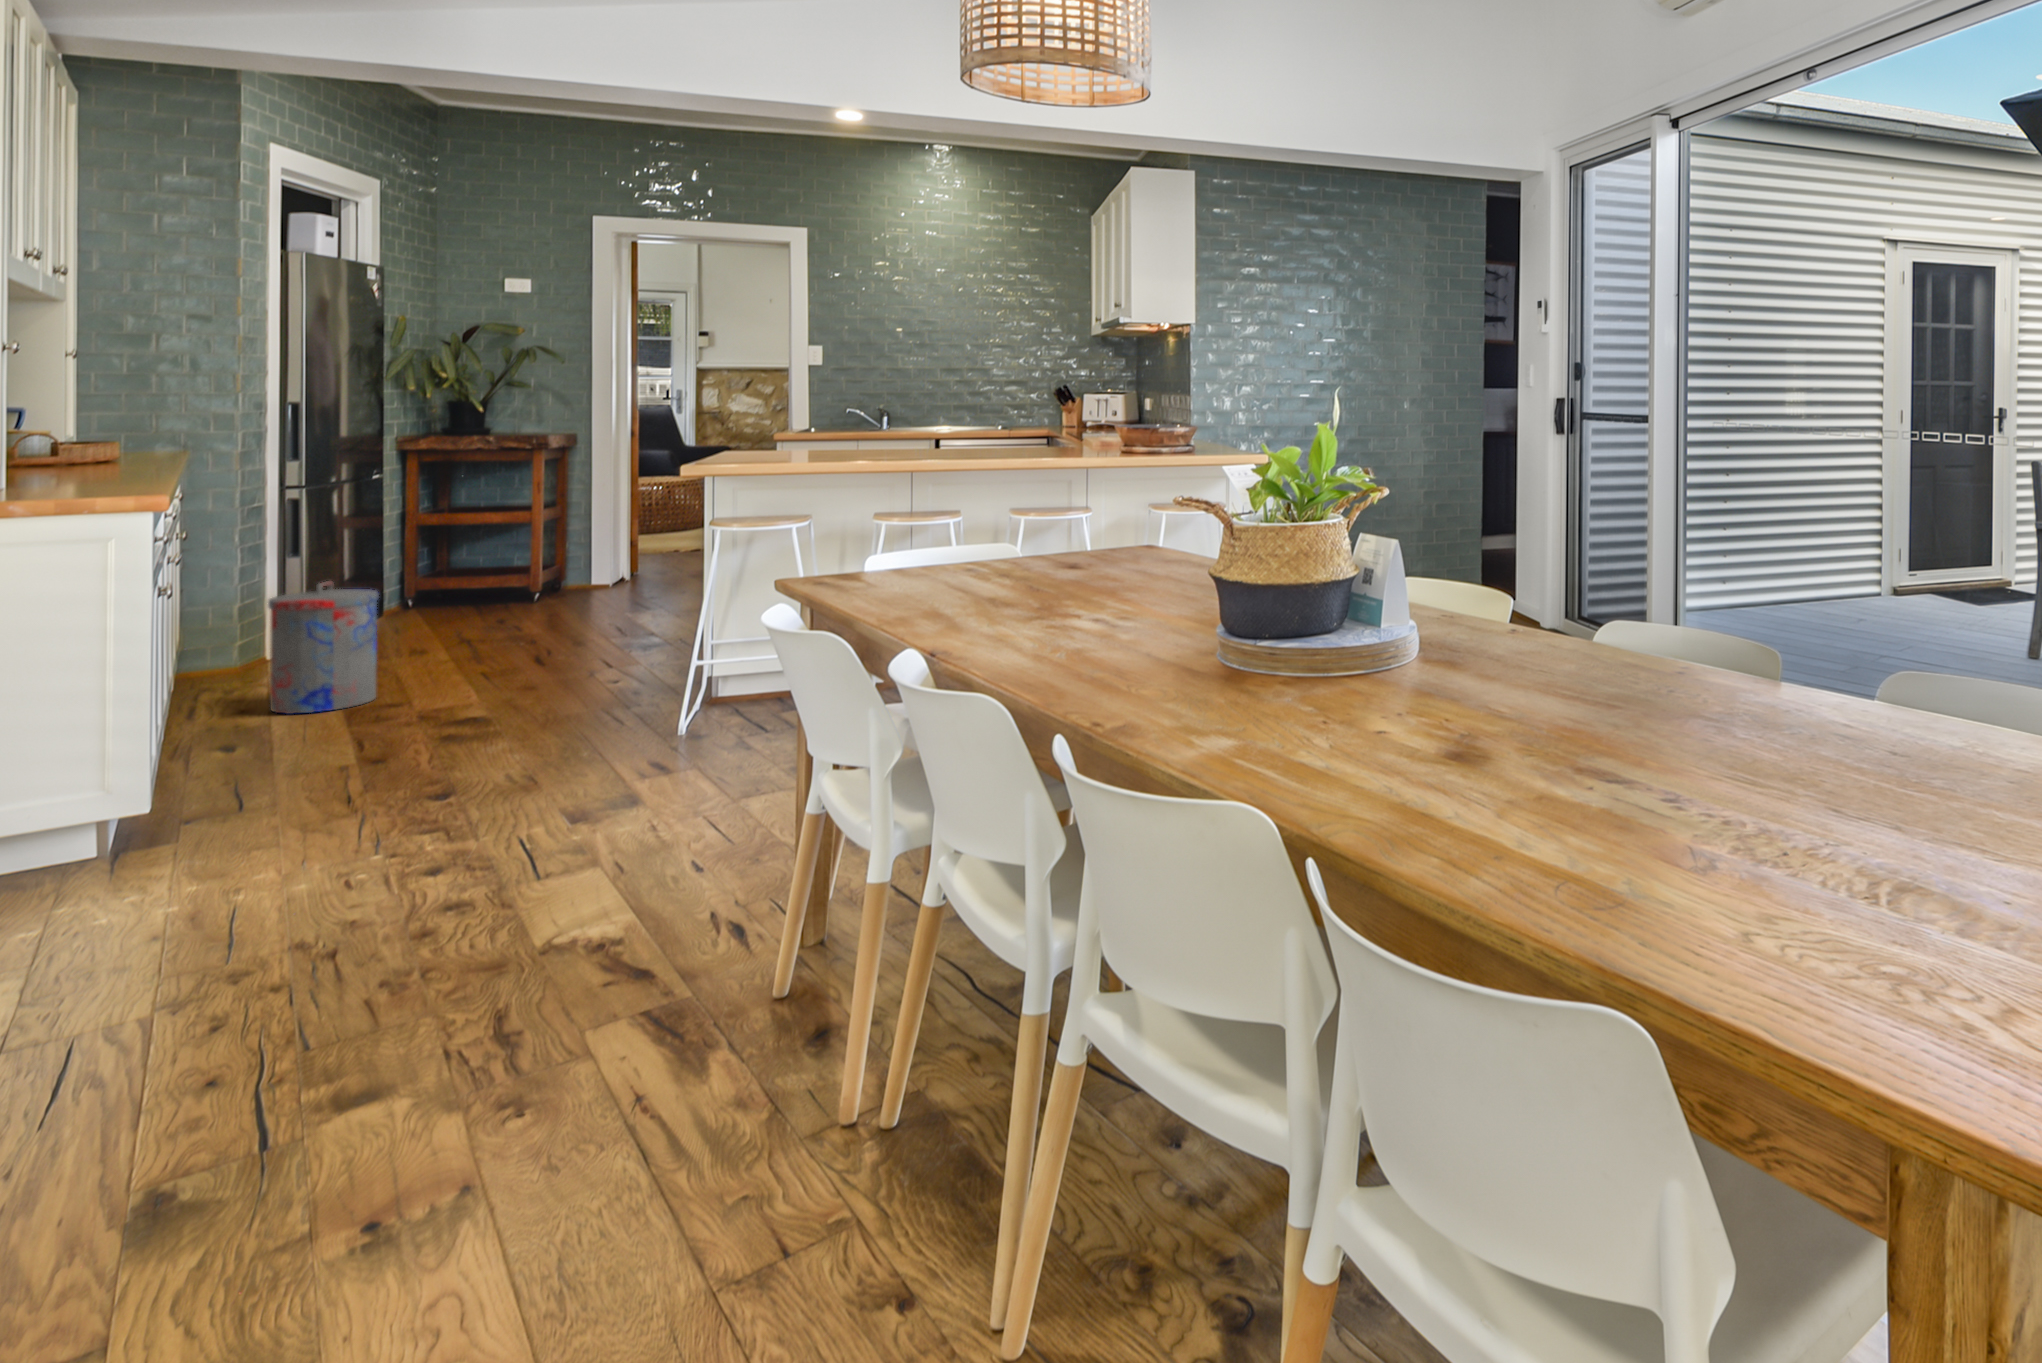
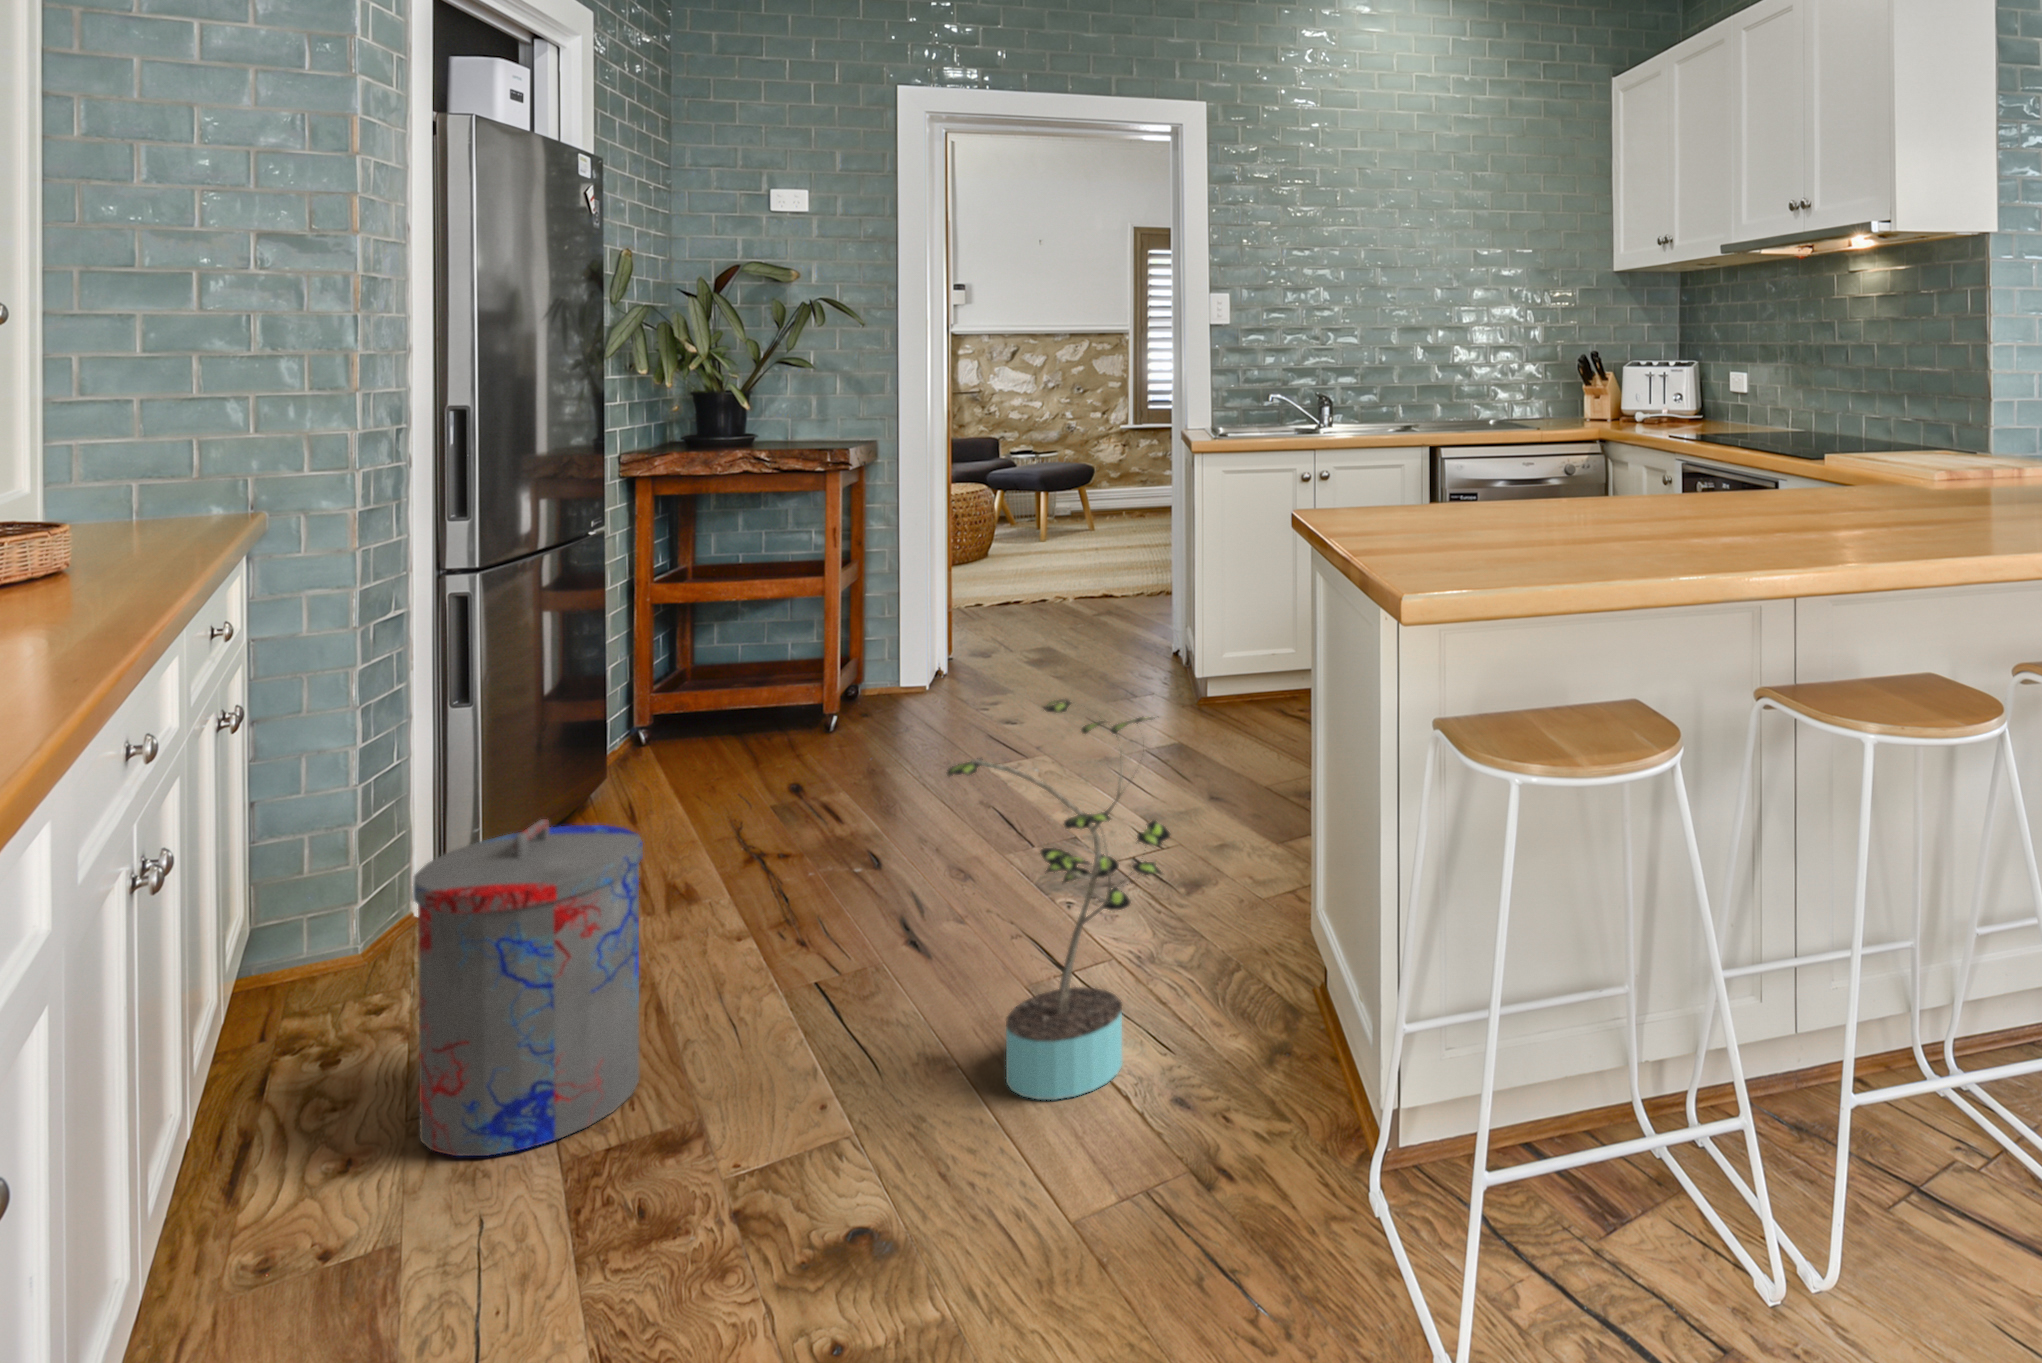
potted plant: none [520,533,633,698] -> present [947,699,1170,1100]

